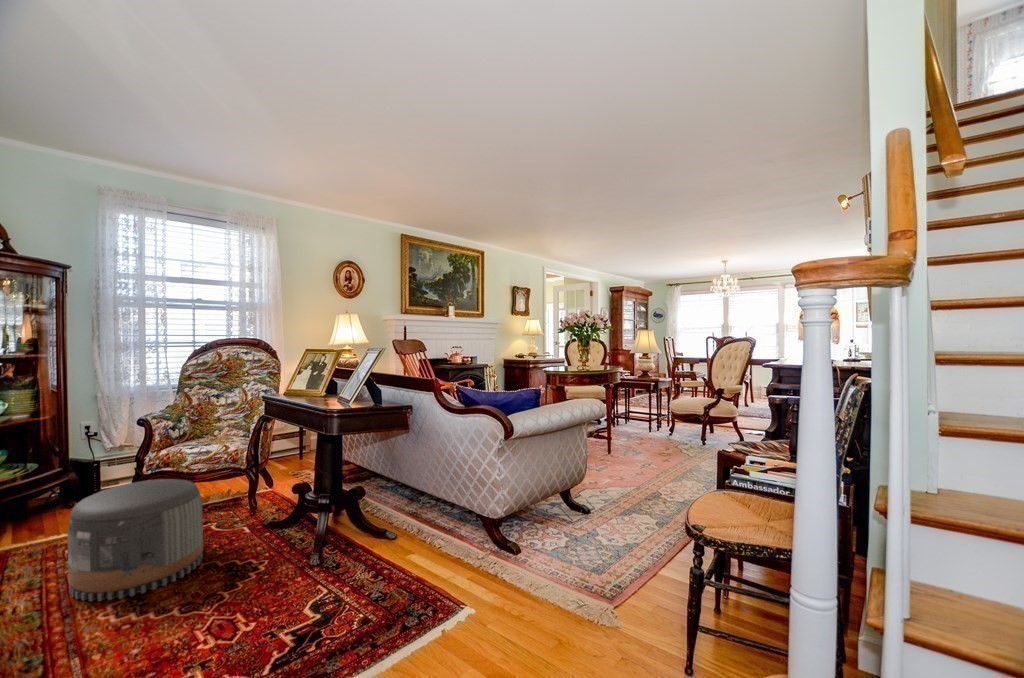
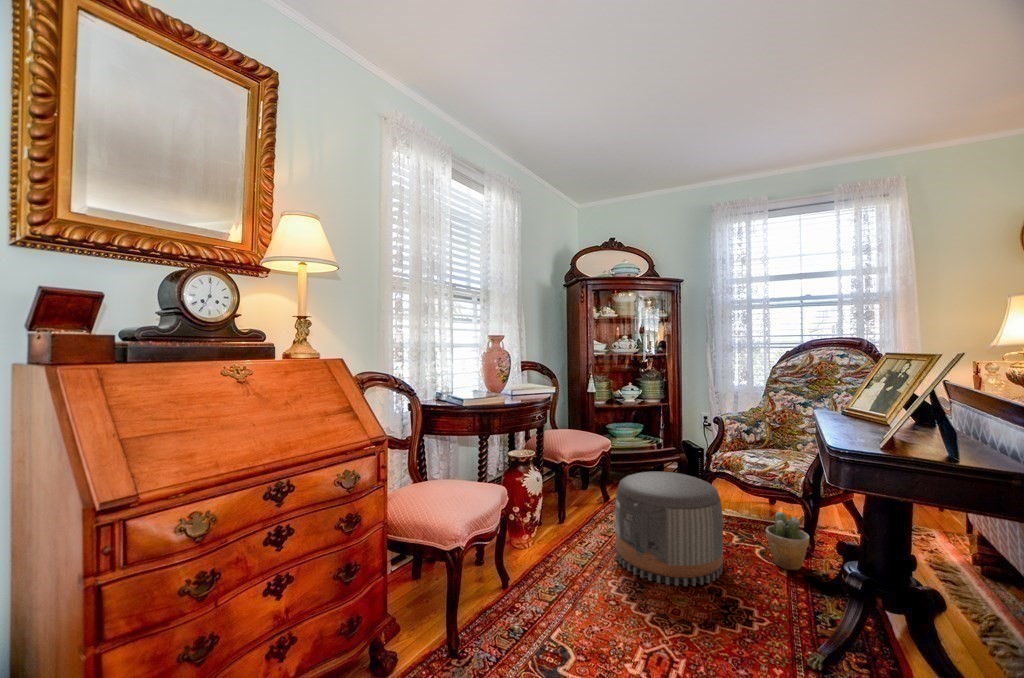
potted plant: none [224,483,260,528] -> present [766,512,809,570]

